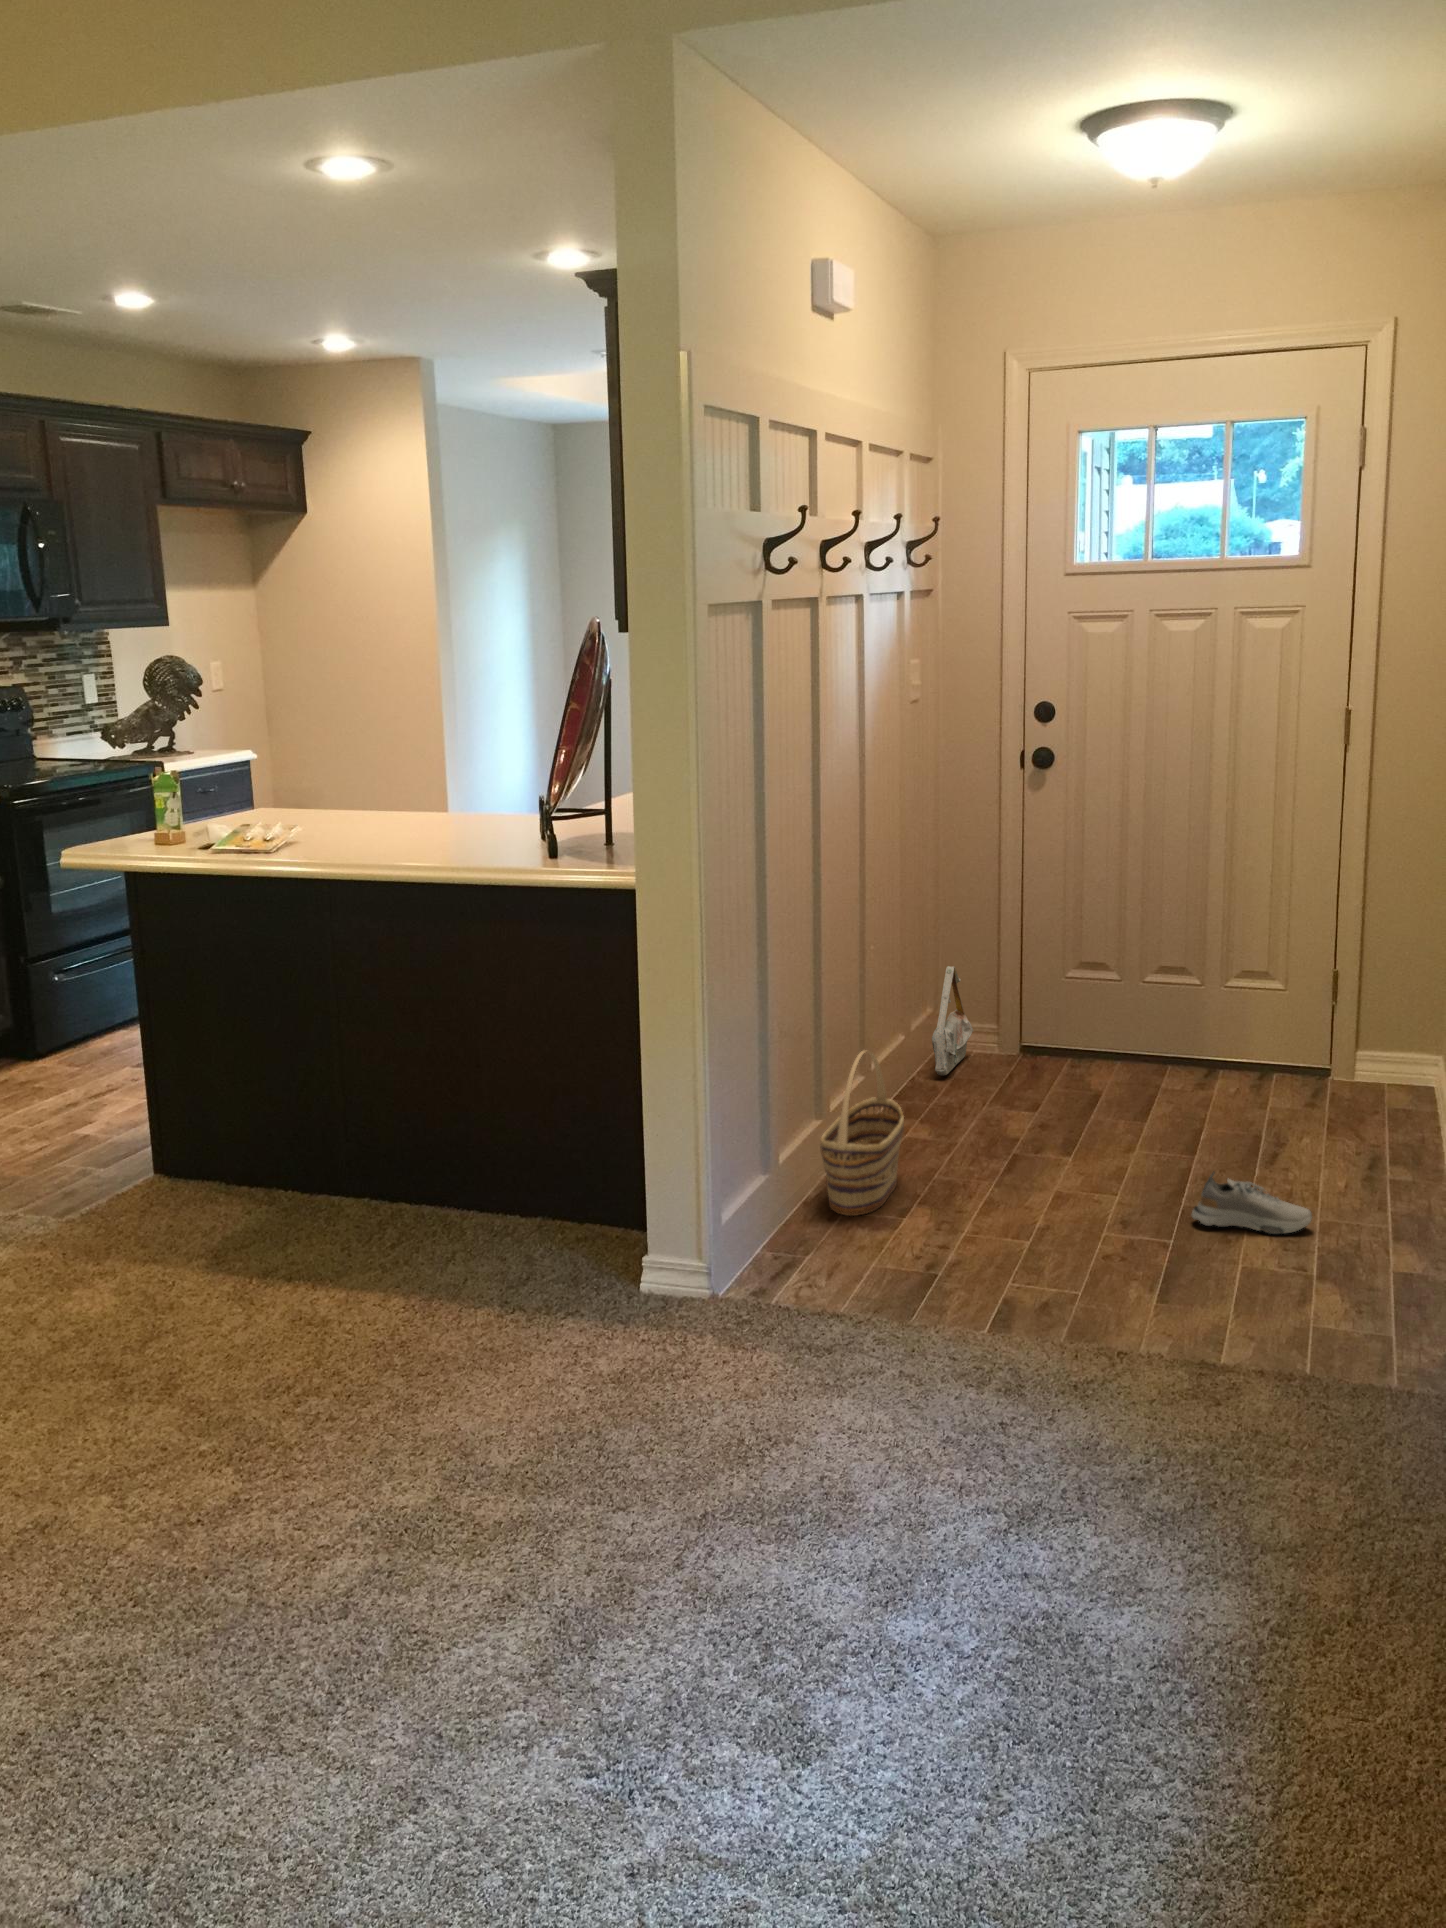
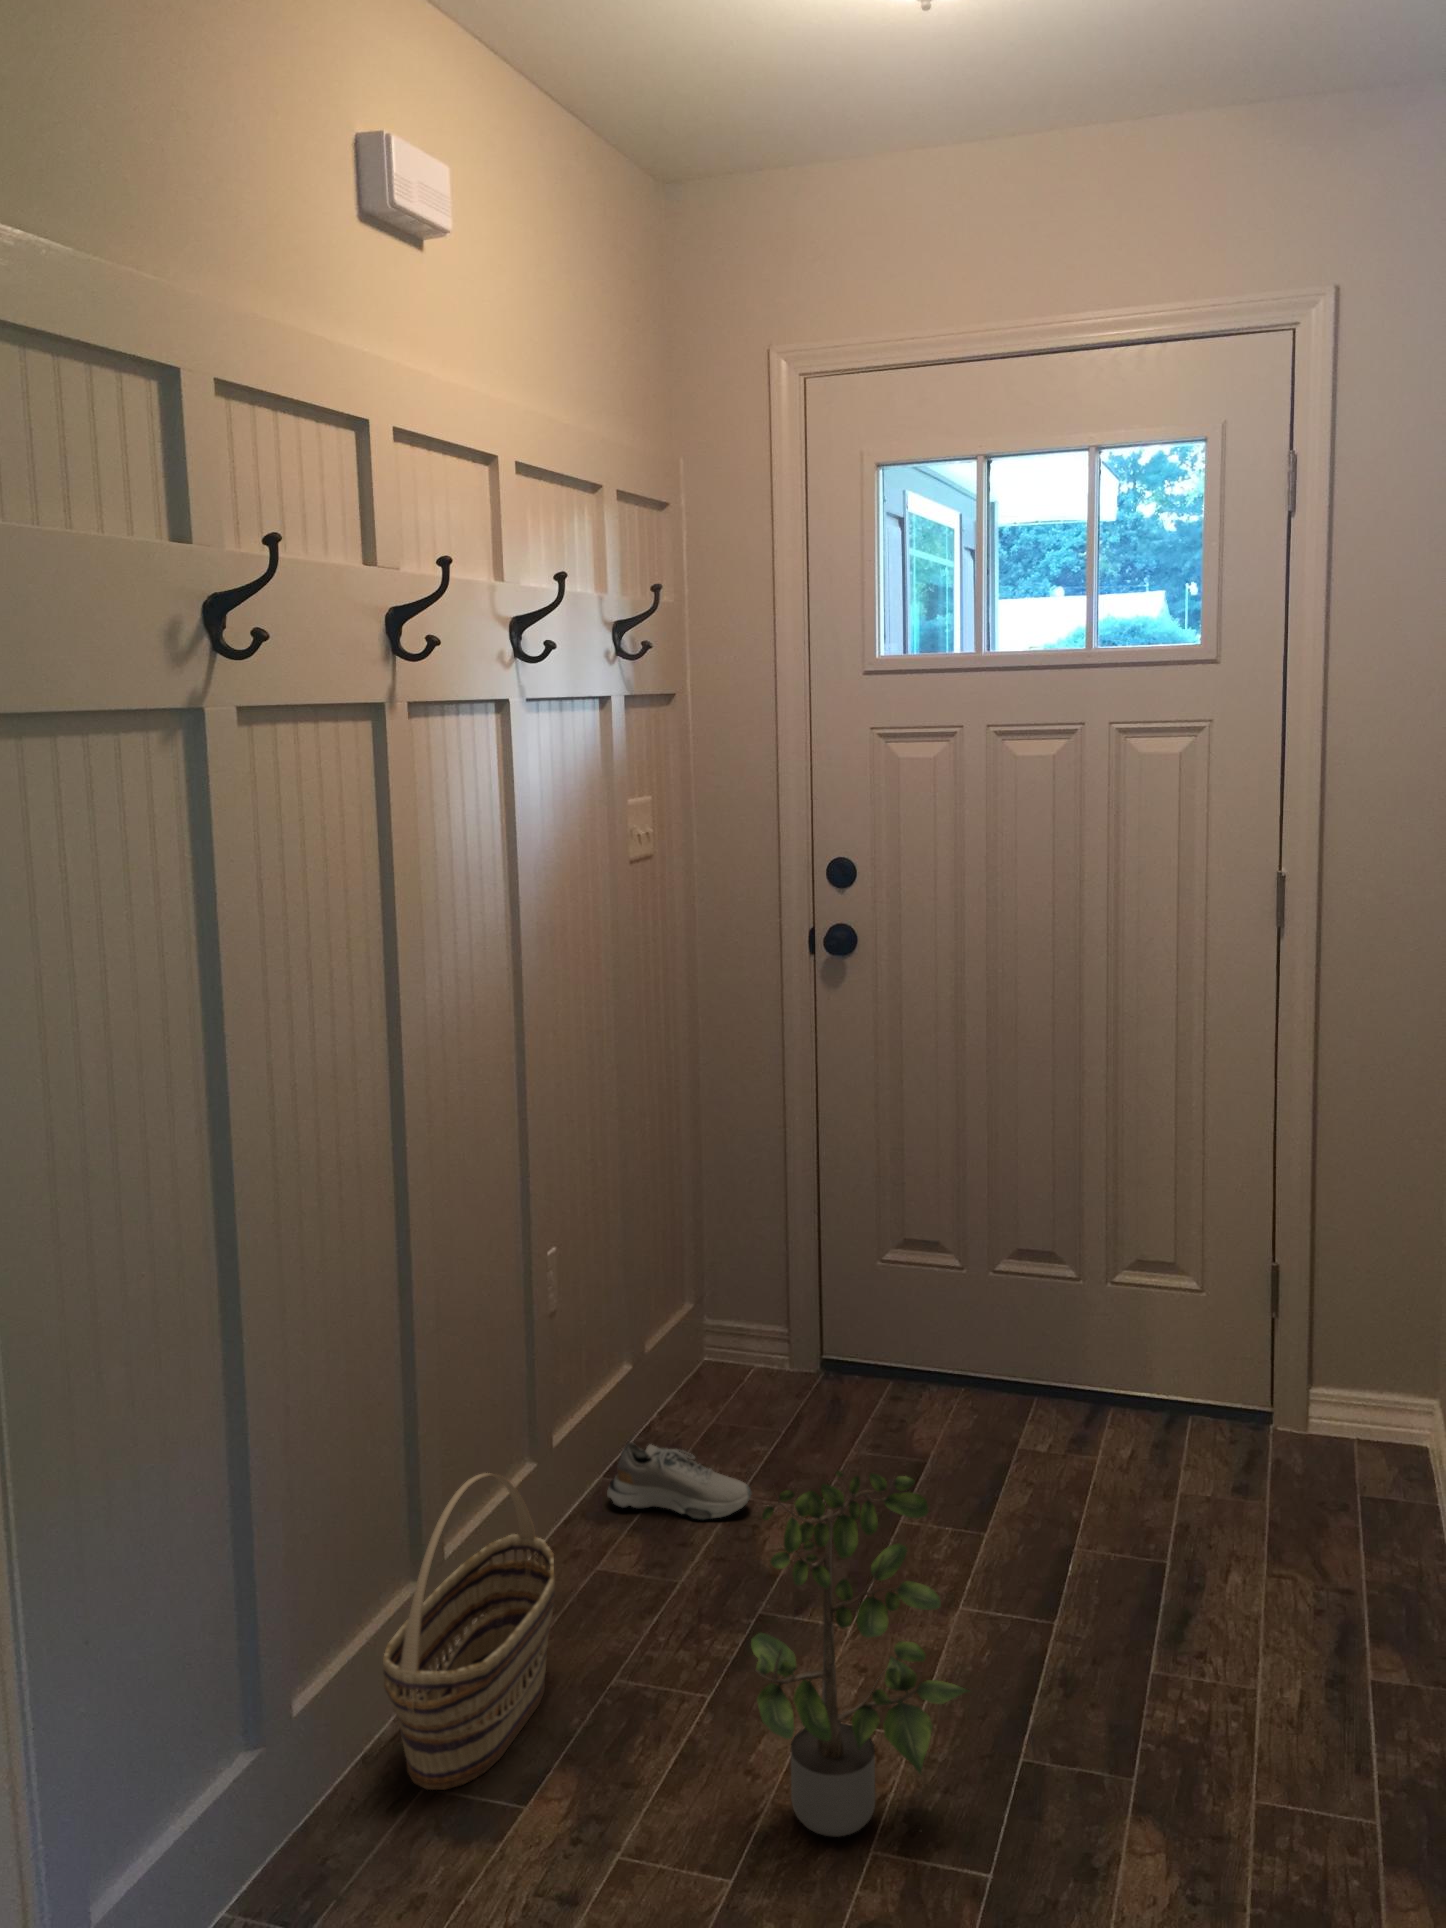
bag: present [932,966,973,1075] -> none [675,1251,750,1422]
potted plant: none [1035,1023,1162,1230] -> present [751,1471,970,1837]
shoe: present [1192,1173,1312,1234] -> present [607,1442,751,1520]

